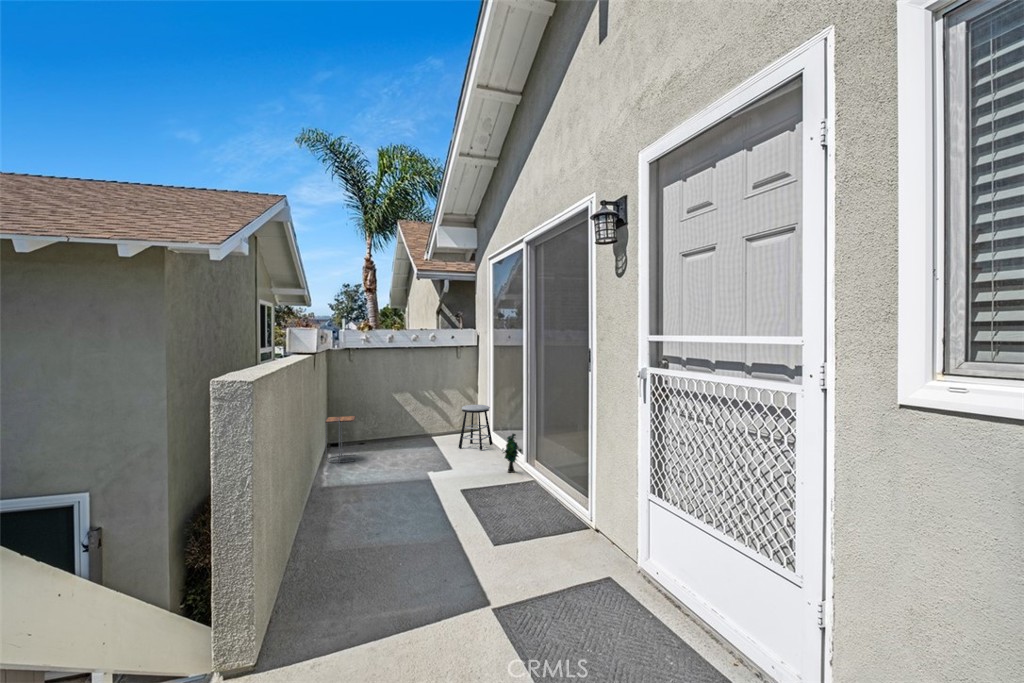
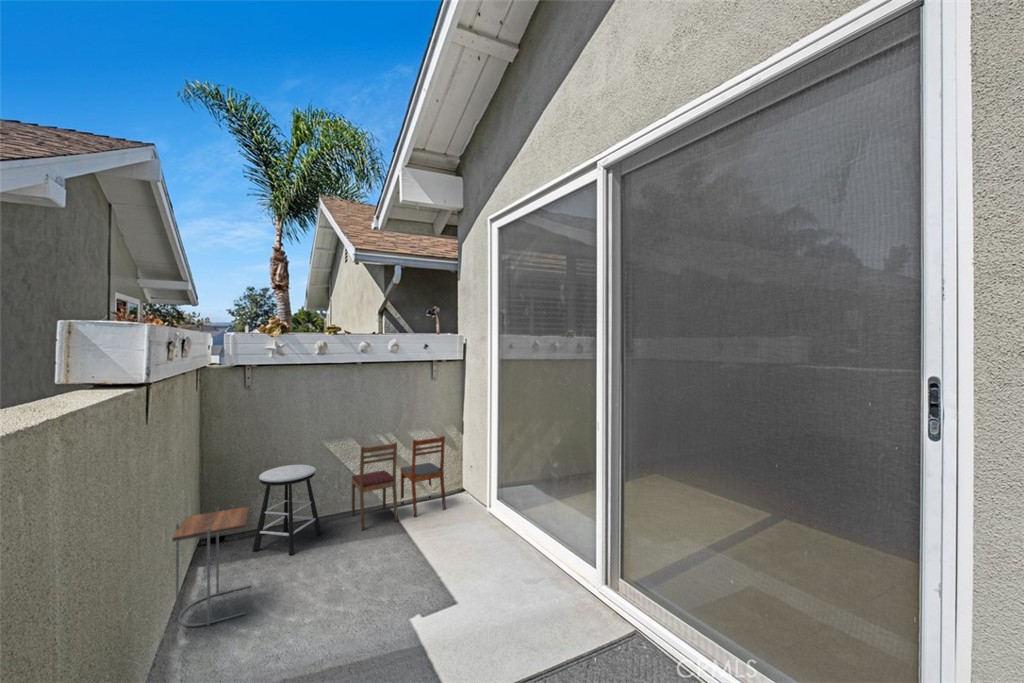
chair: none [408,393,462,442] -> present [352,436,446,530]
stool: present [459,405,493,450] -> present [252,465,322,554]
decorative plant: present [502,434,522,473] -> none [580,540,625,623]

